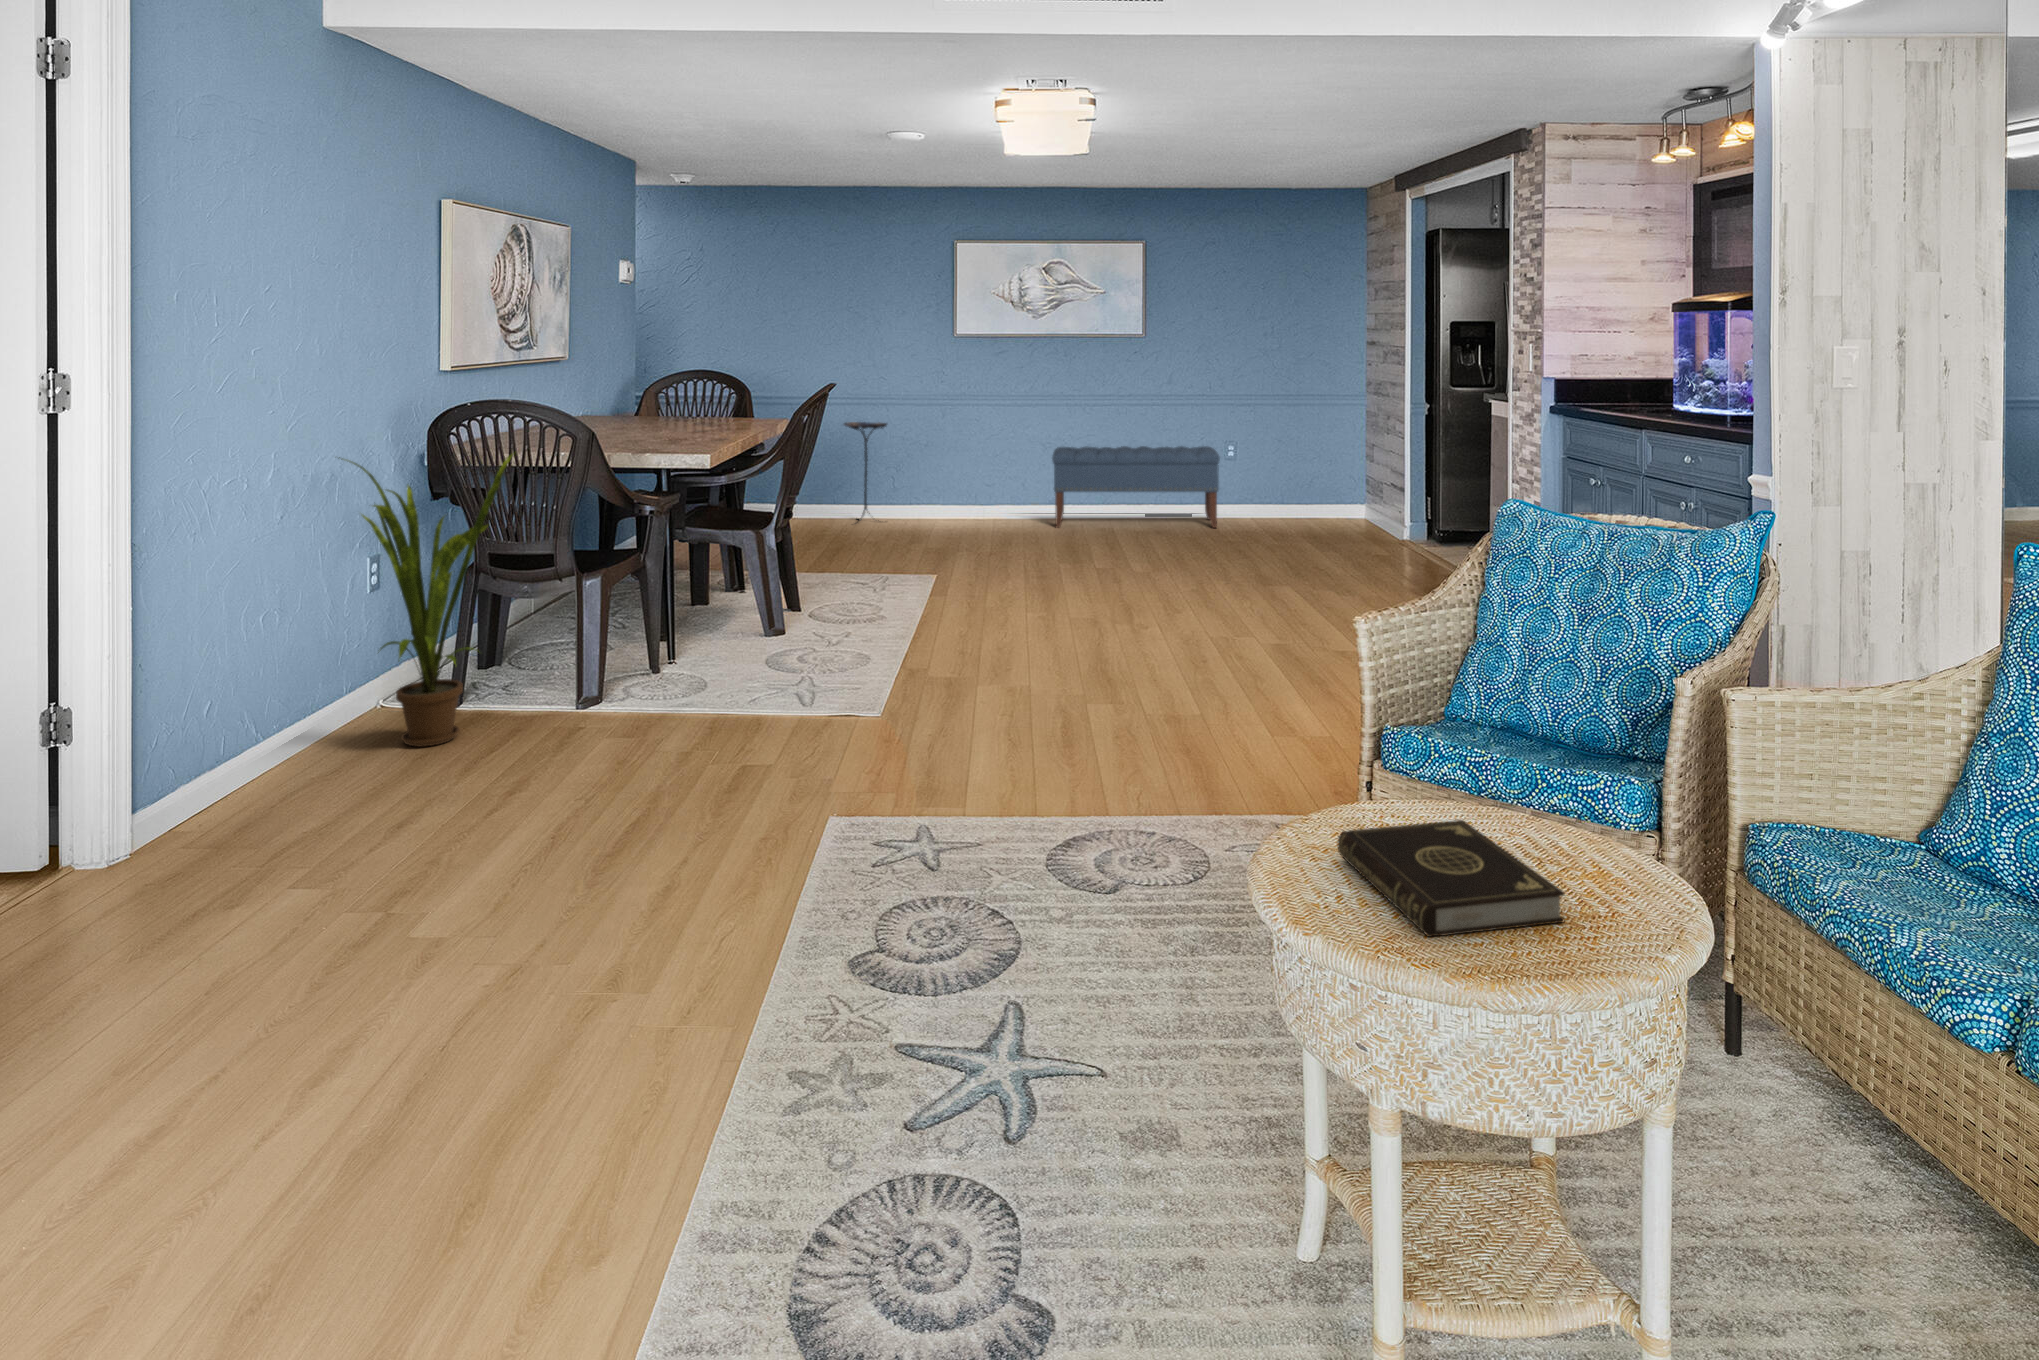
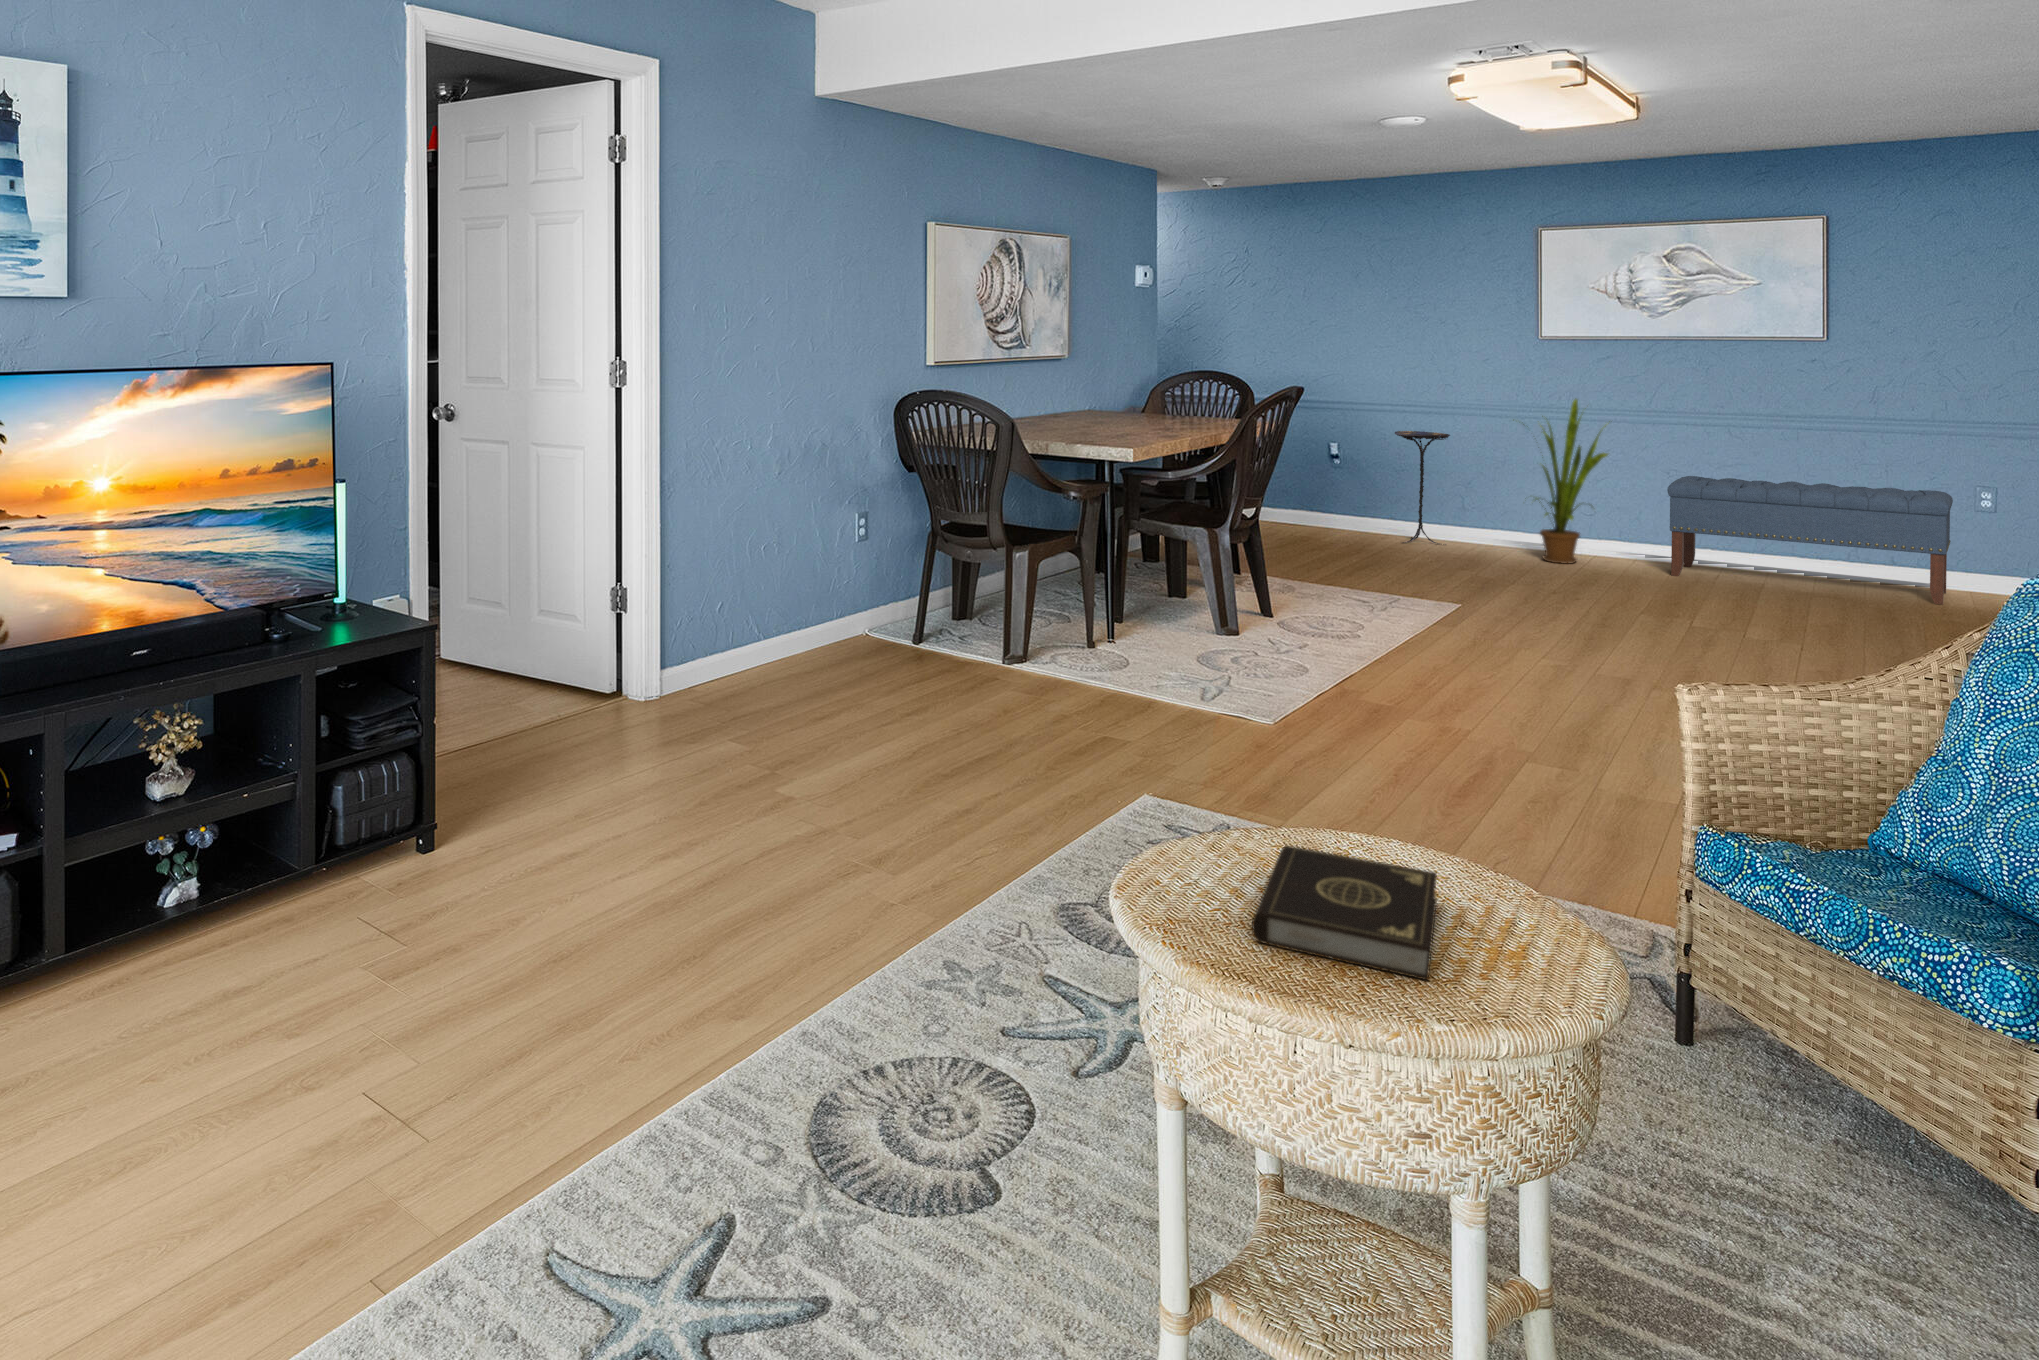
house plant: present [339,454,513,747] -> present [1535,399,1608,564]

